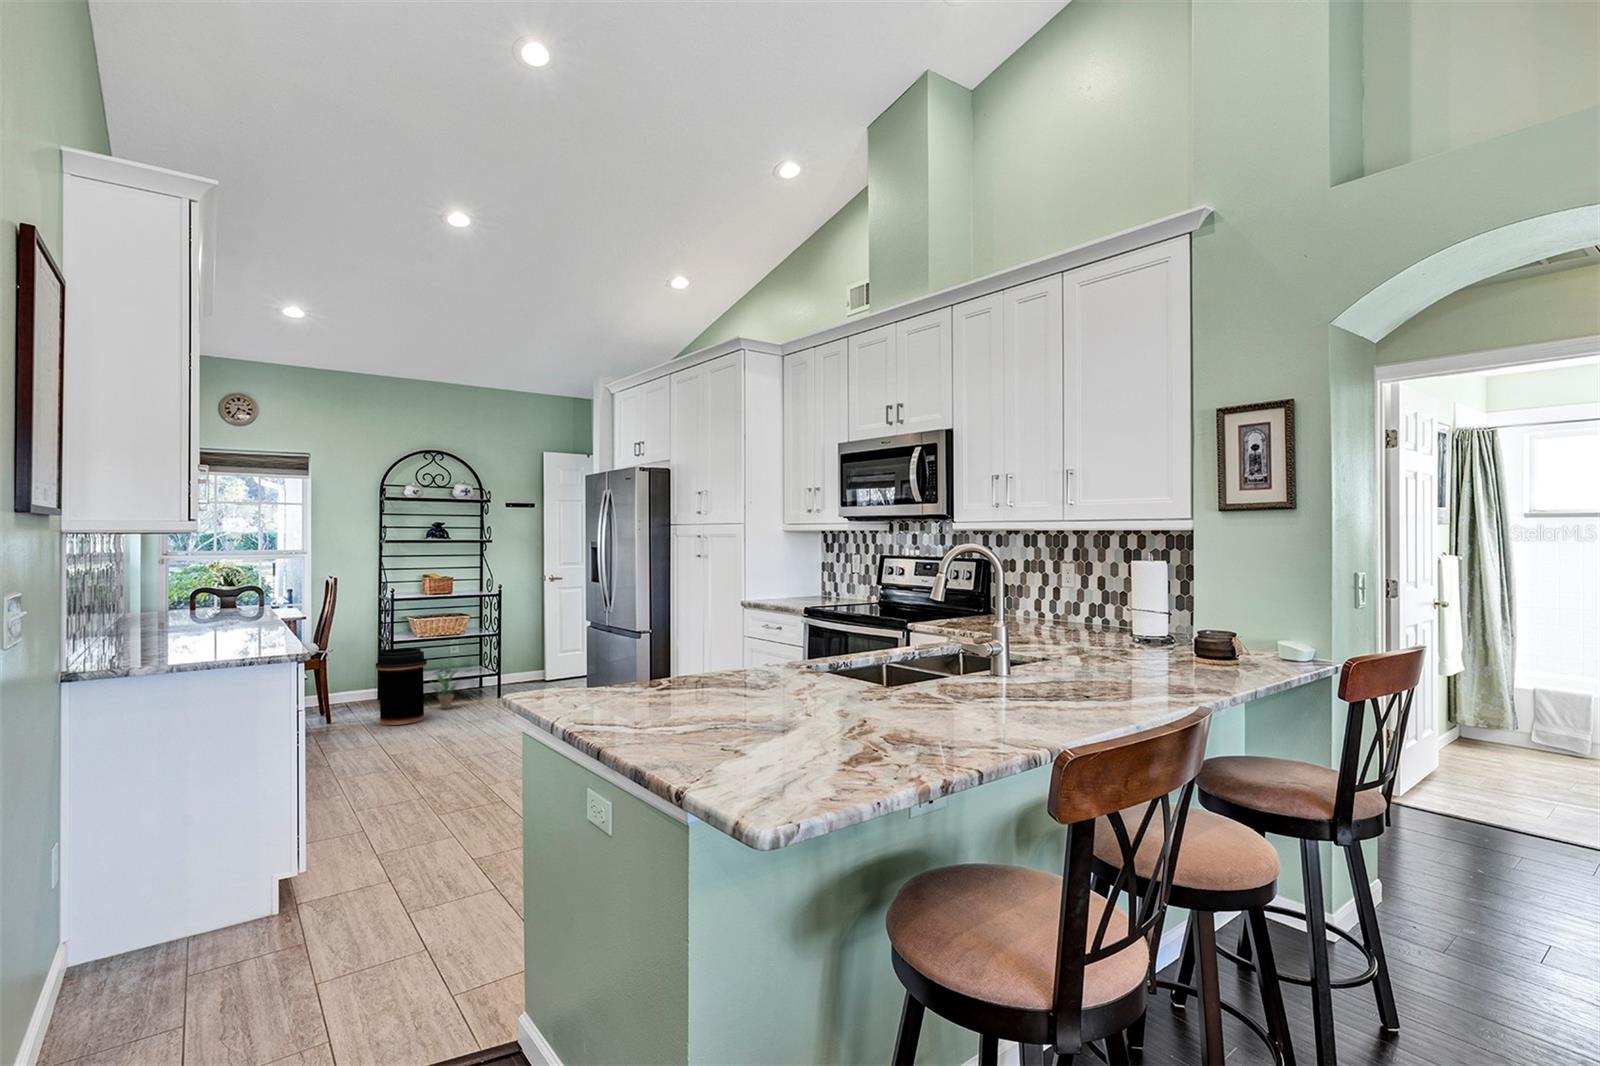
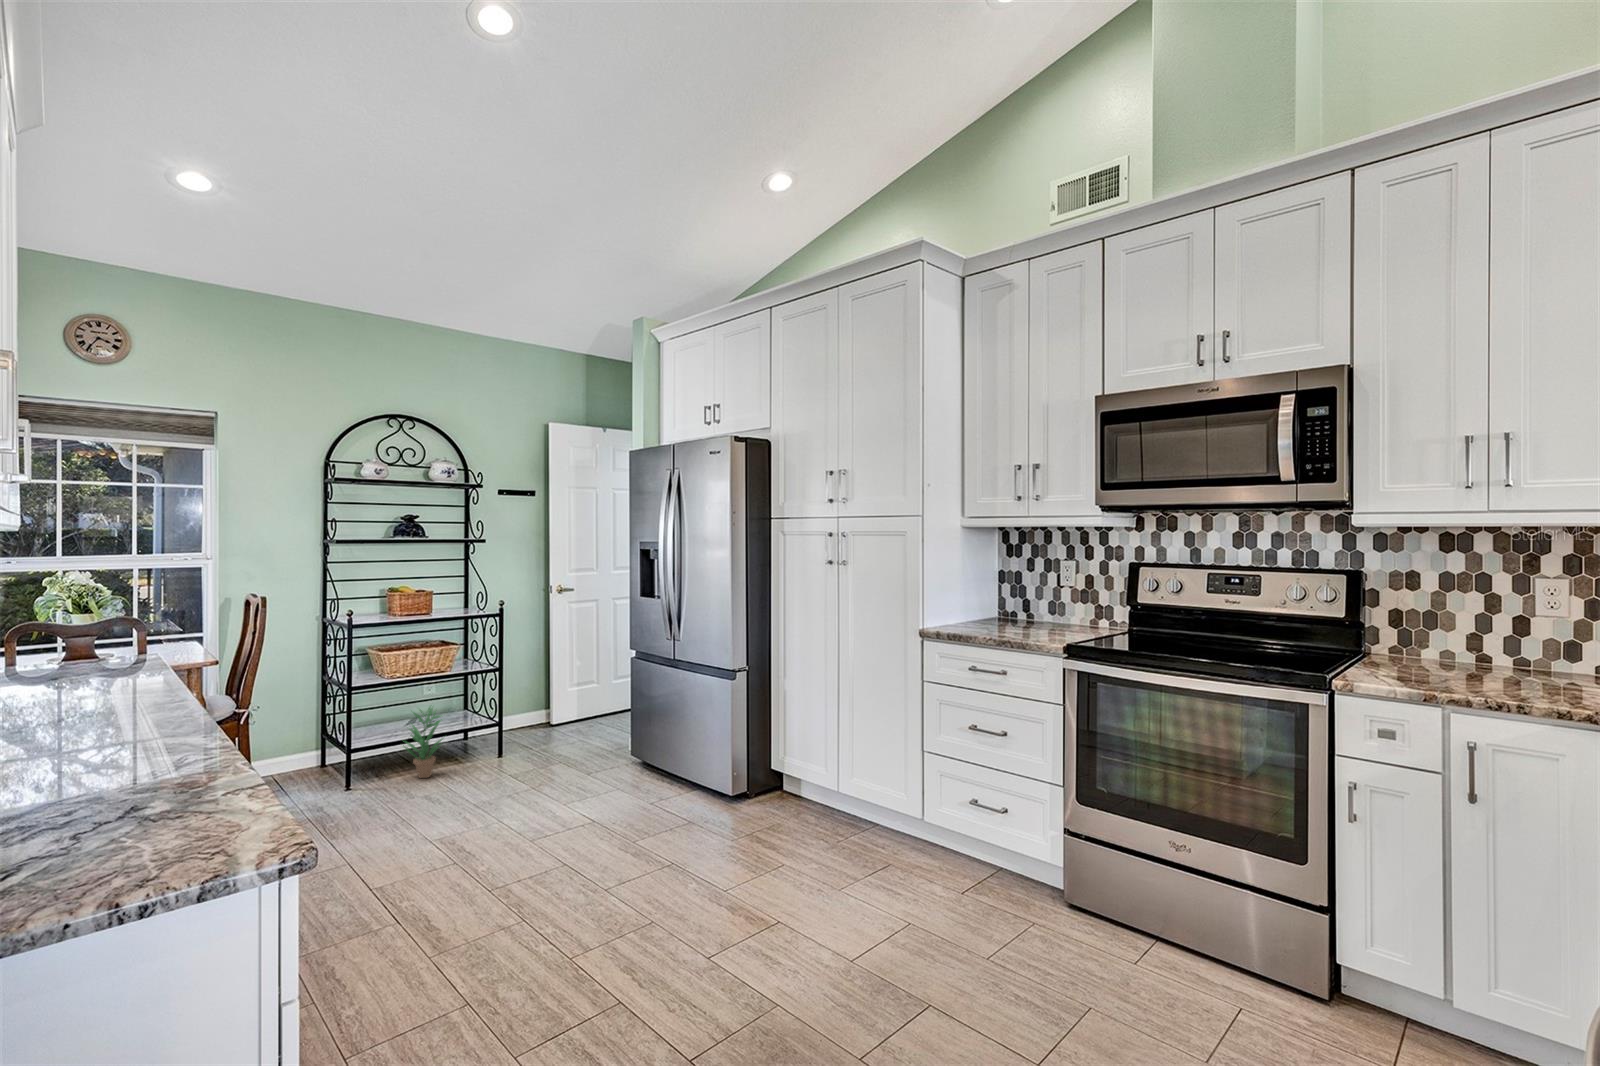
trash can: present [376,648,427,725] -> none [325,696,399,811]

